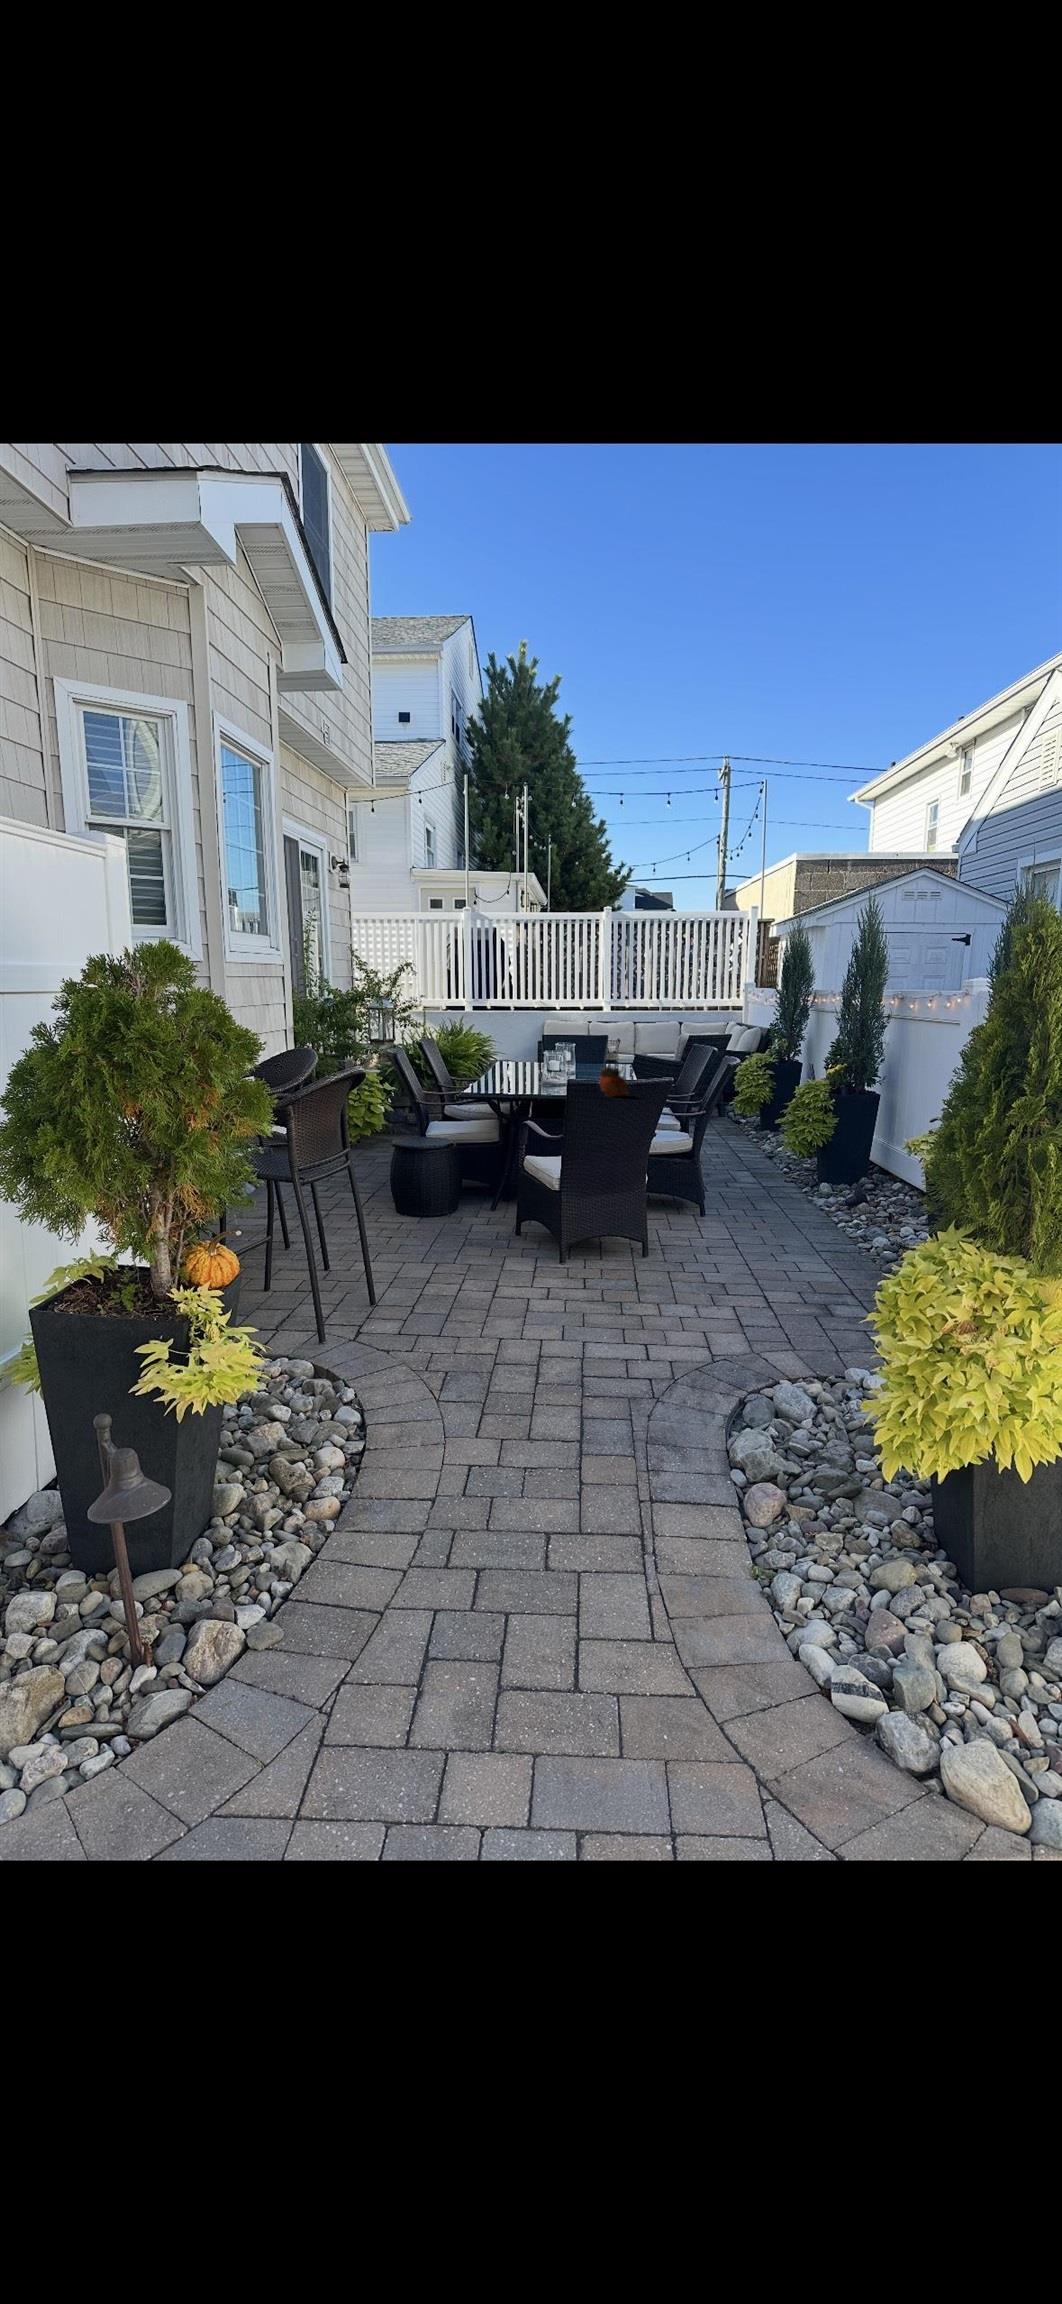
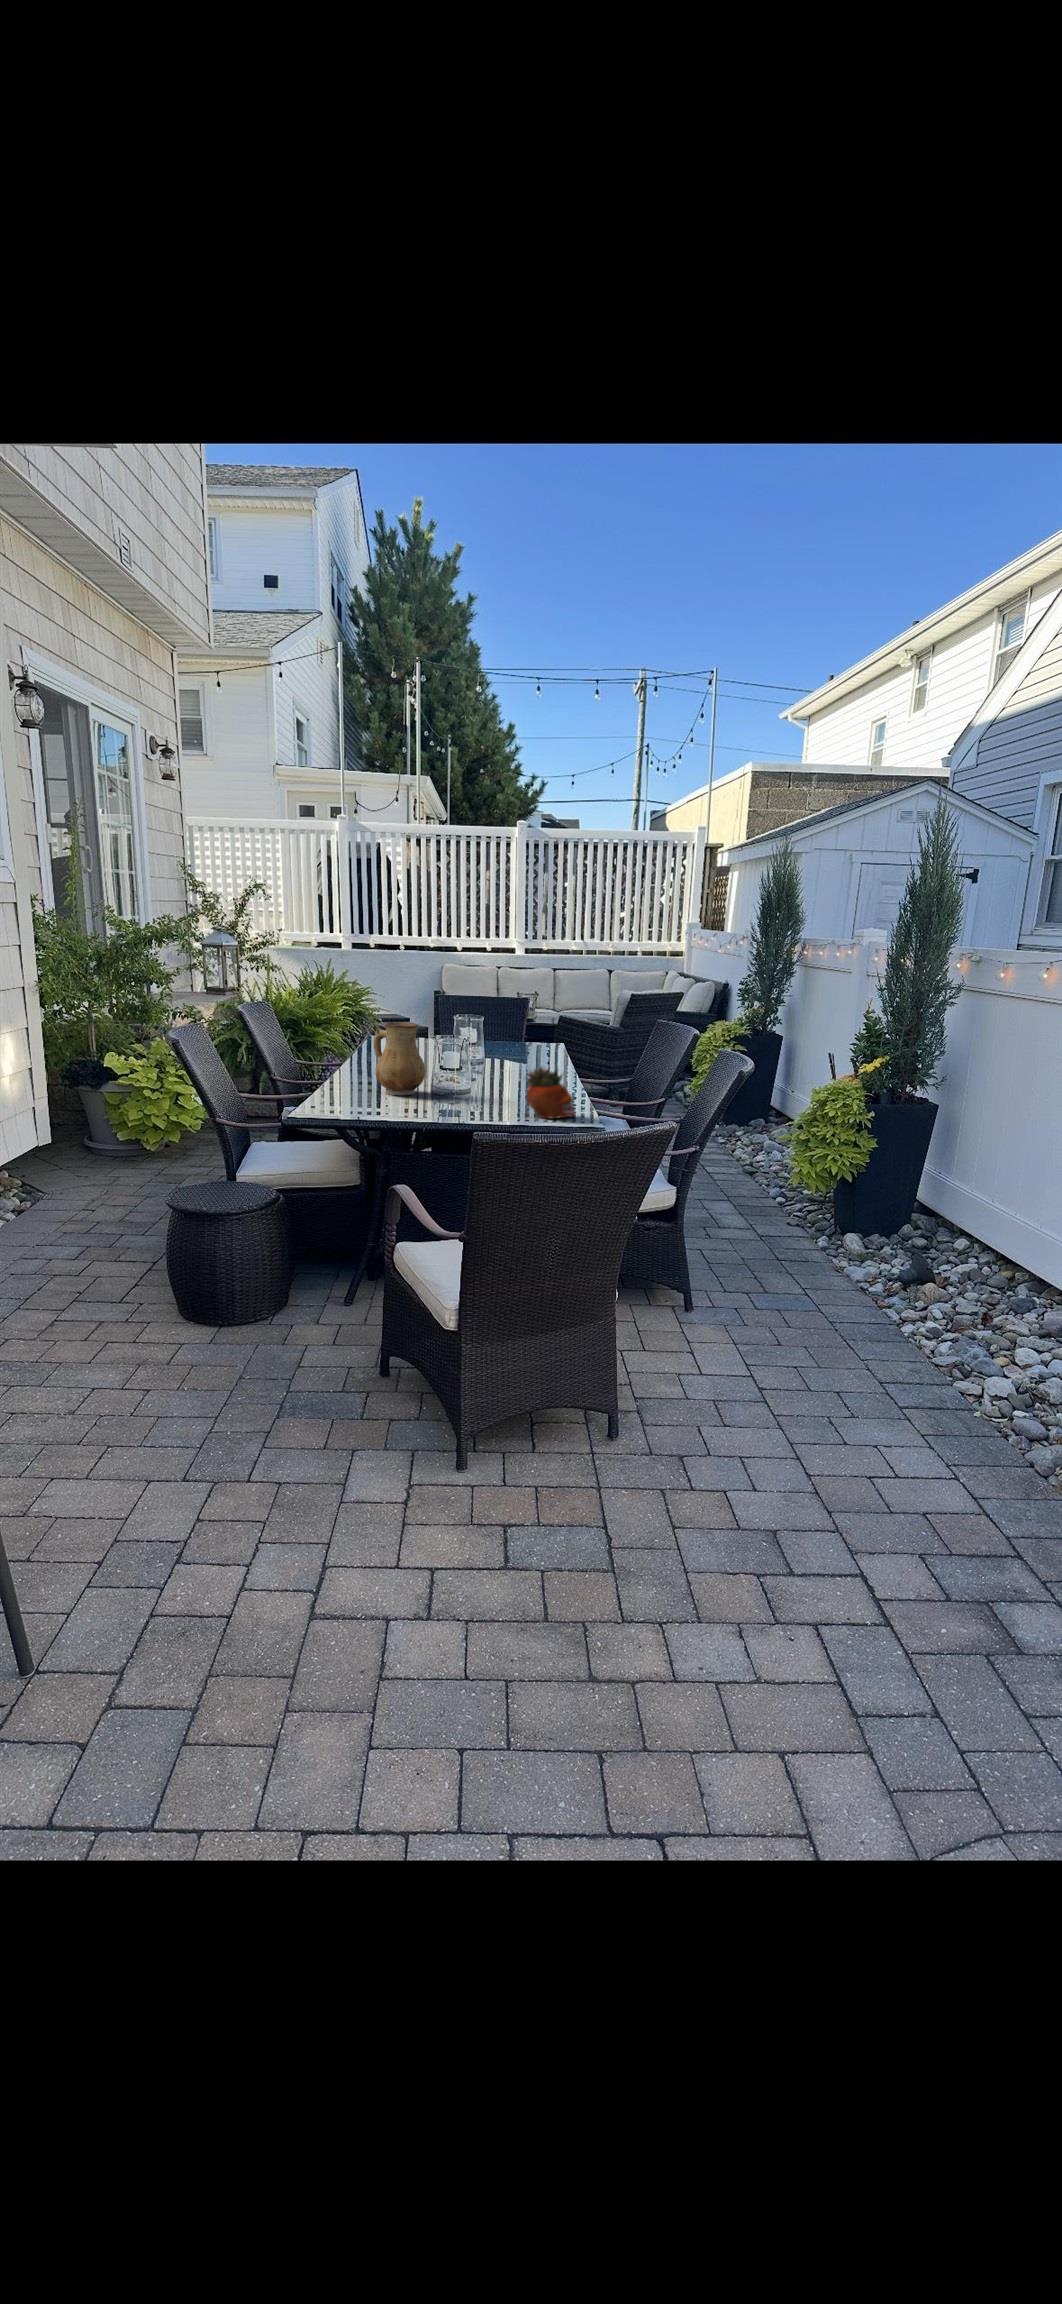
ceramic pitcher: none [505,1042,538,1086] -> present [373,1022,425,1095]

